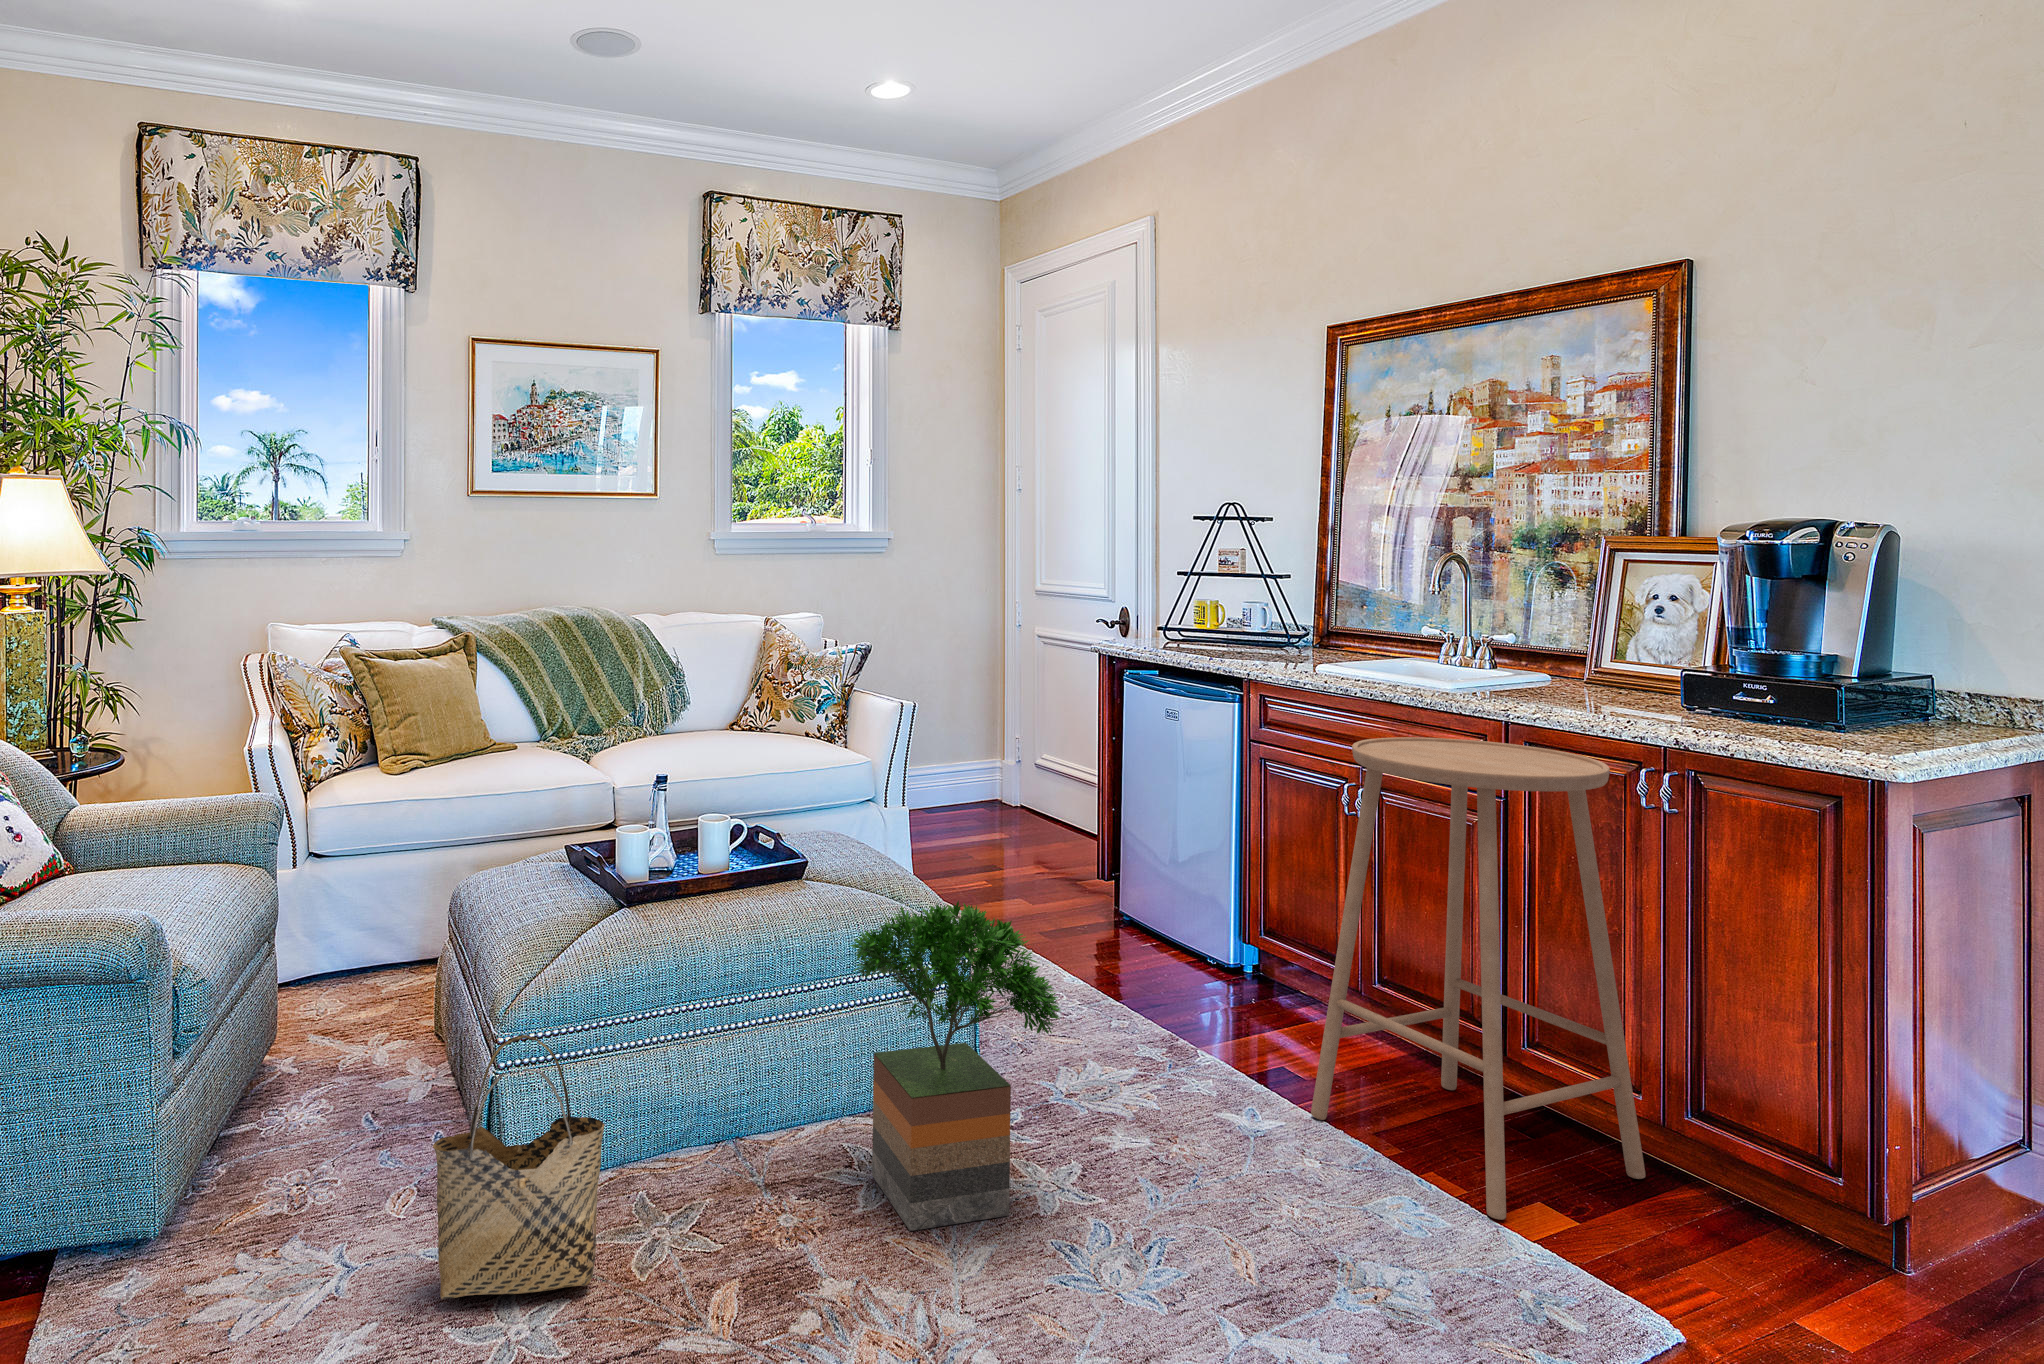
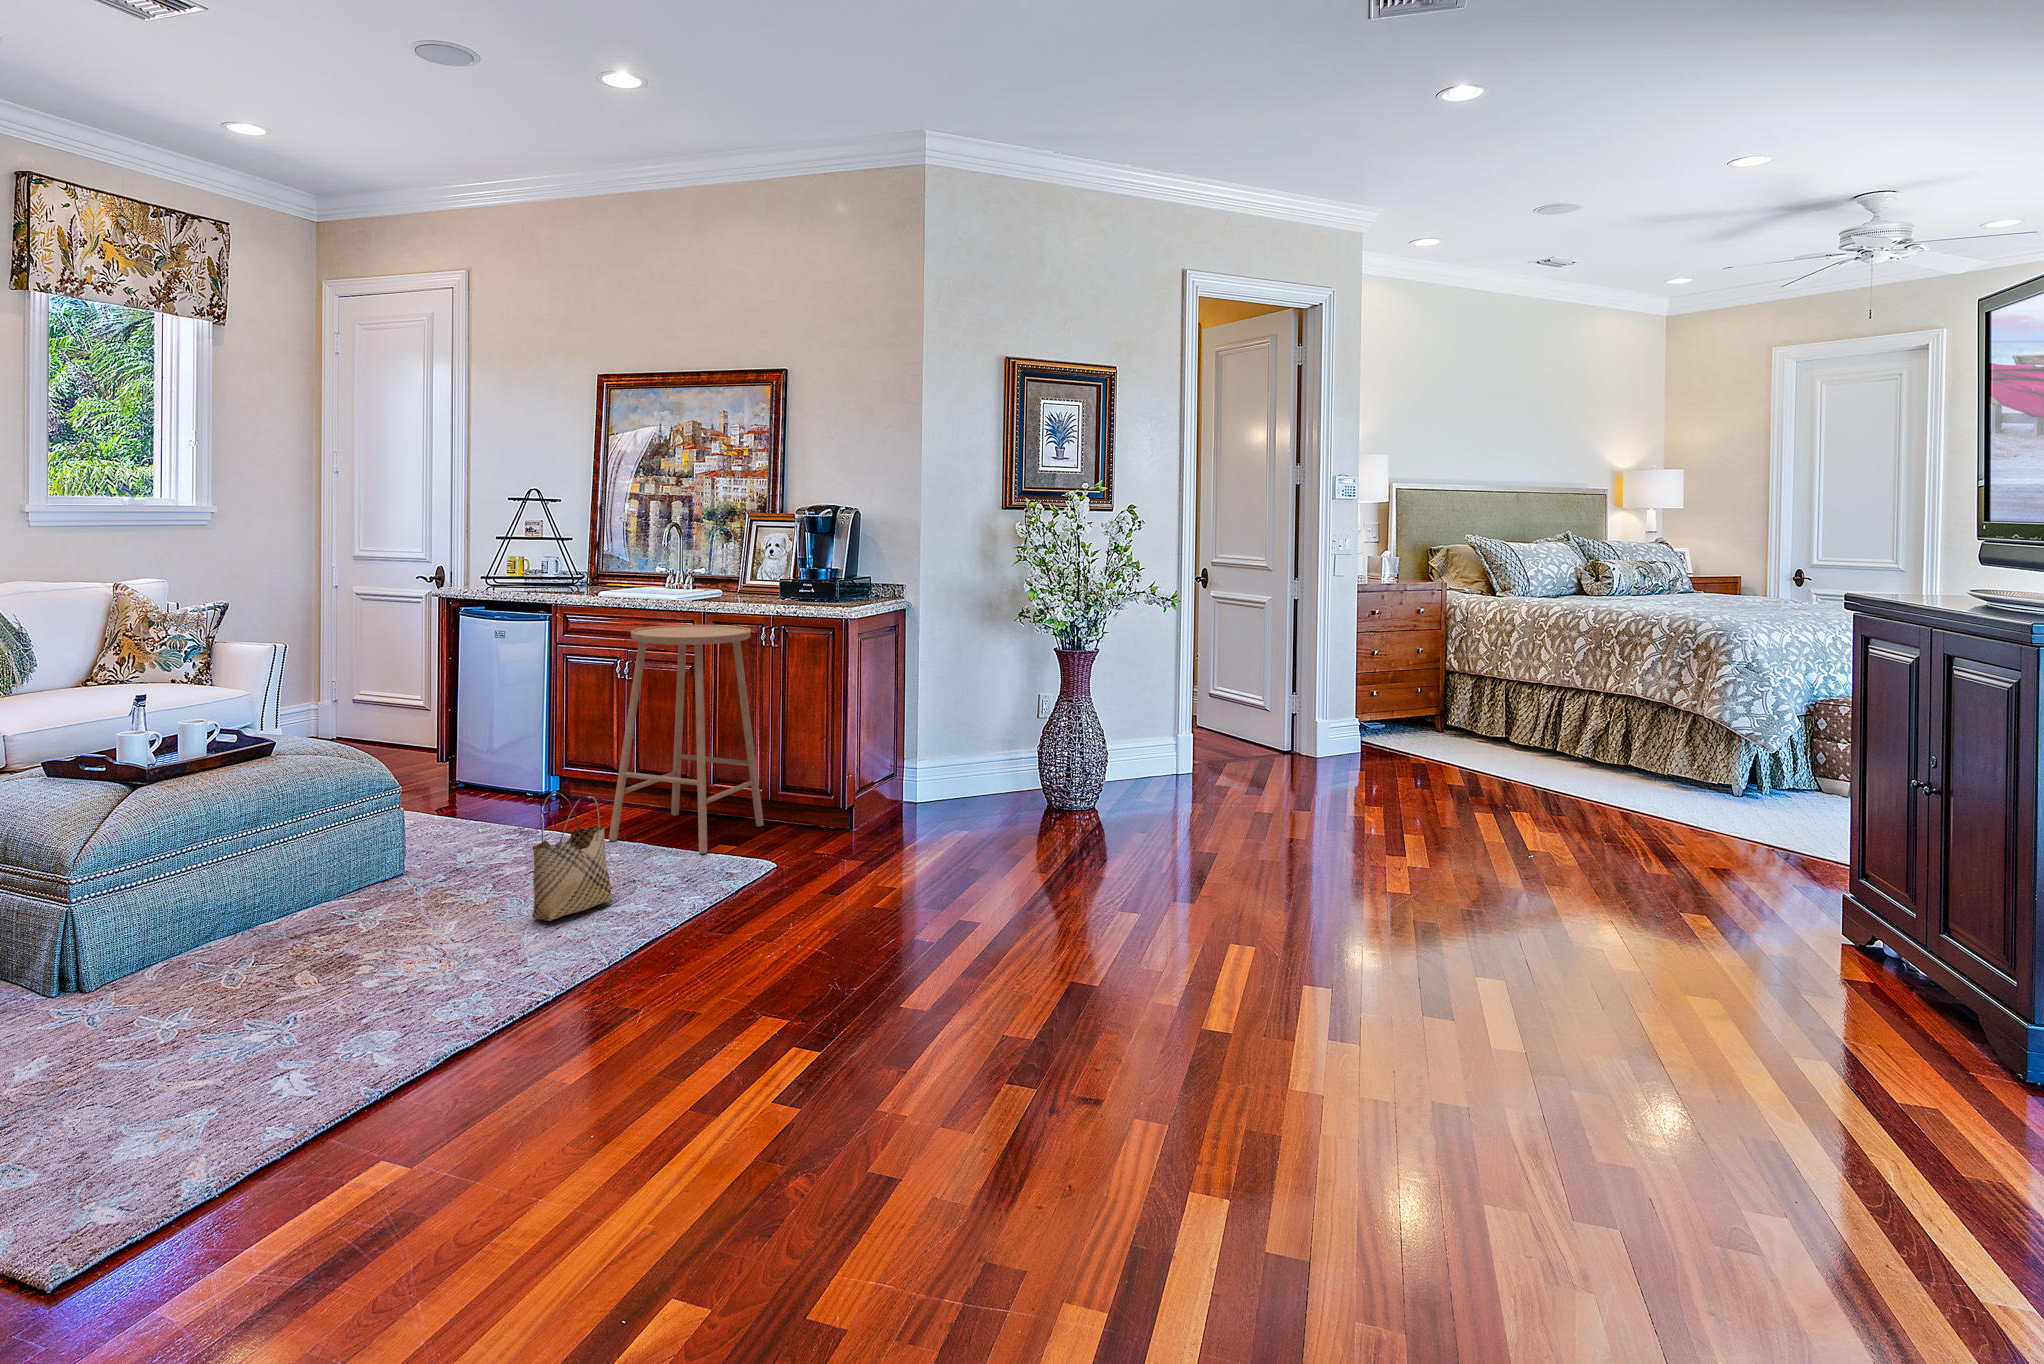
potted tree: present [849,901,1061,1231] -> none [341,745,491,937]
woven basket: present [433,1035,605,1299] -> present [532,792,611,921]

